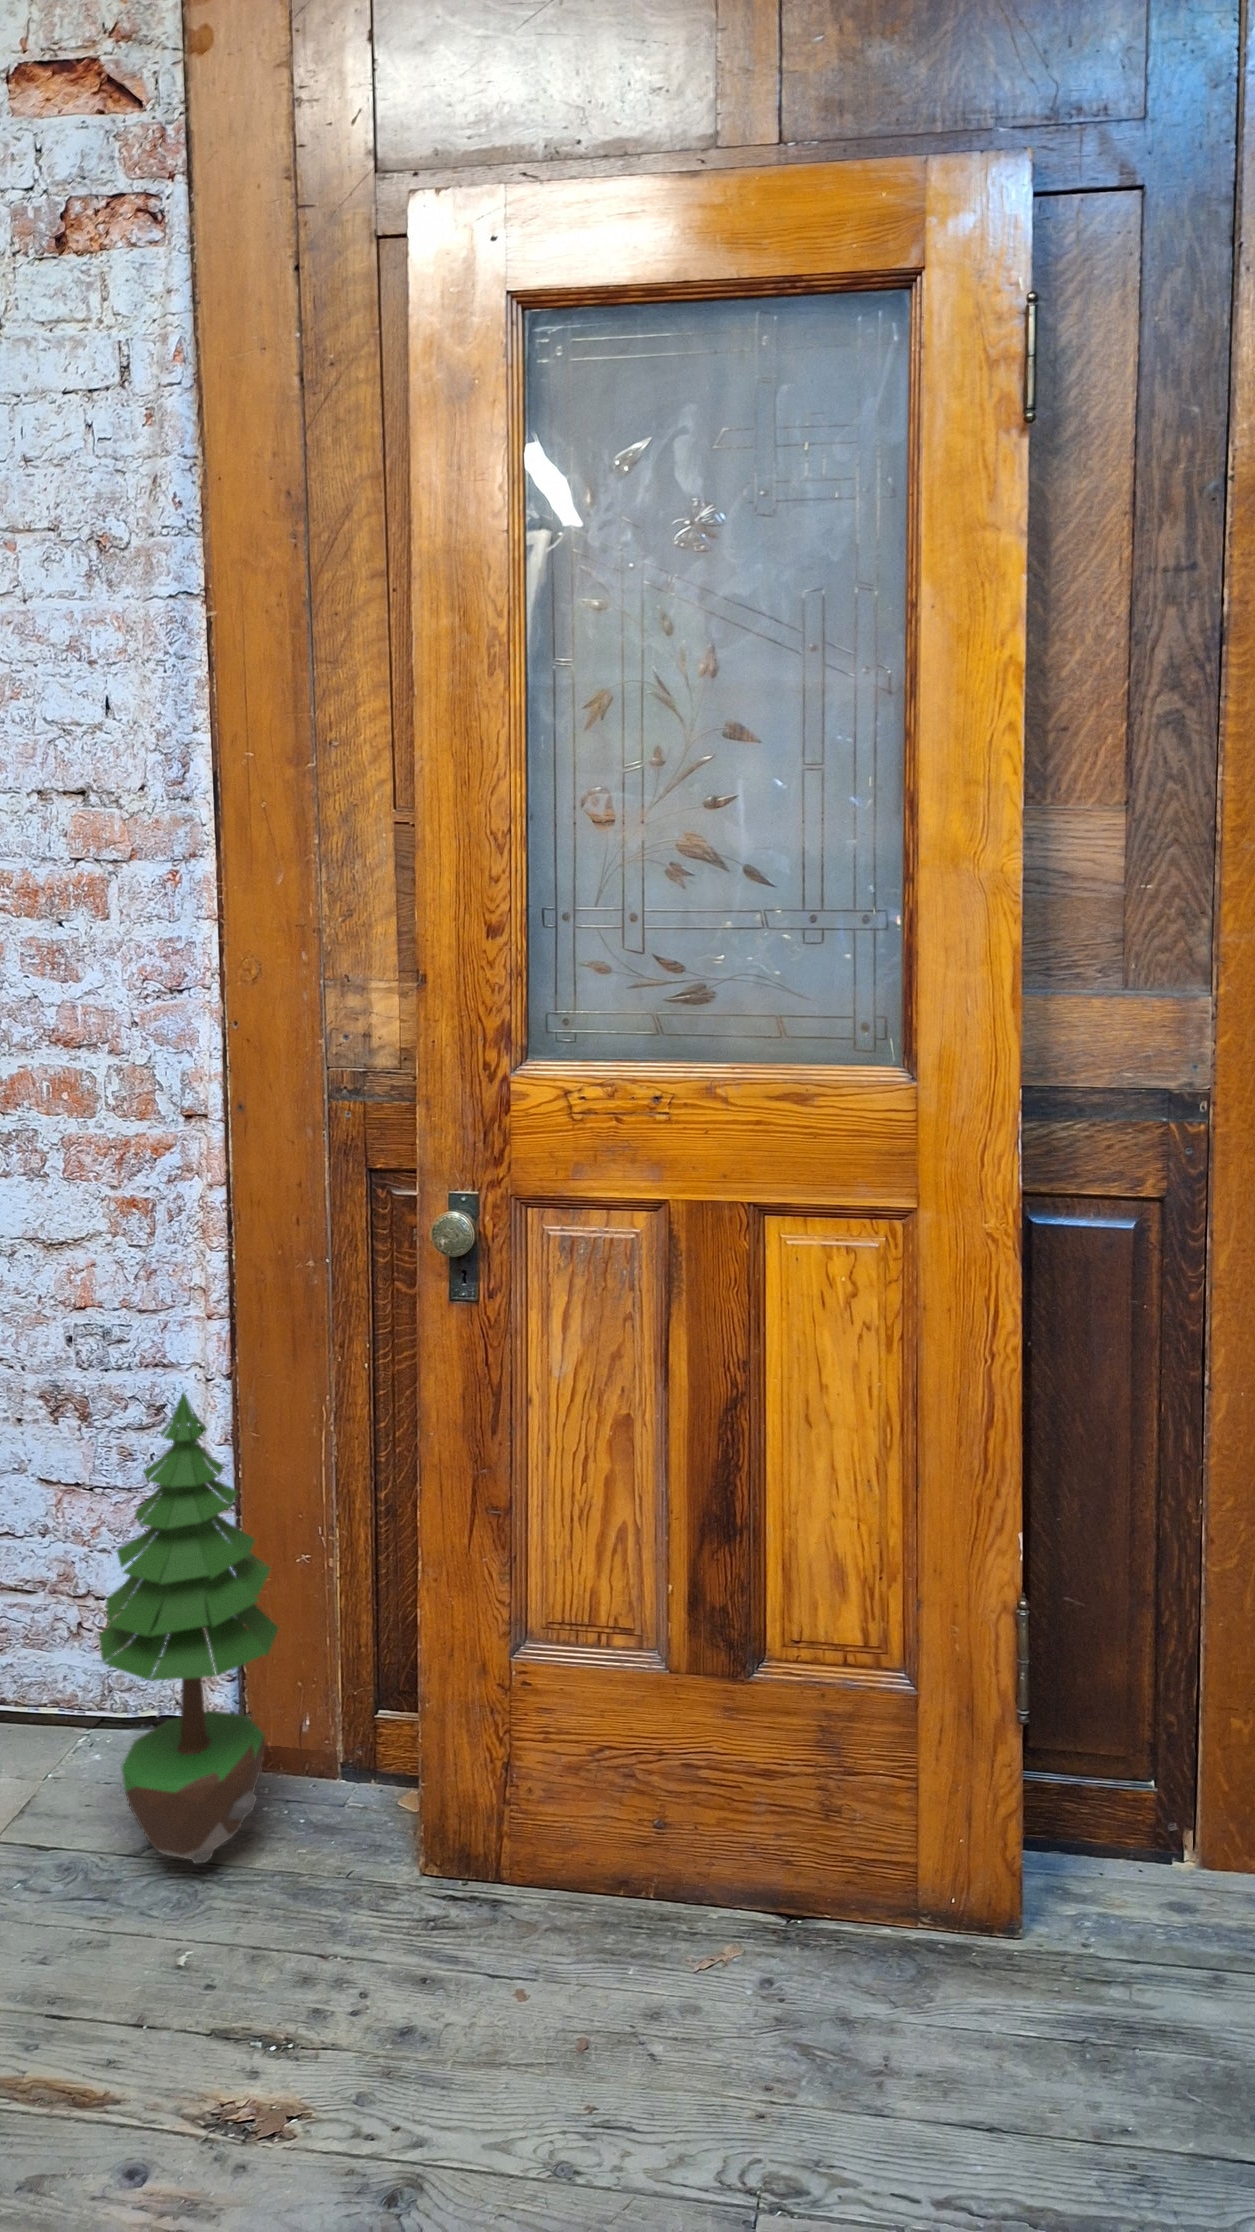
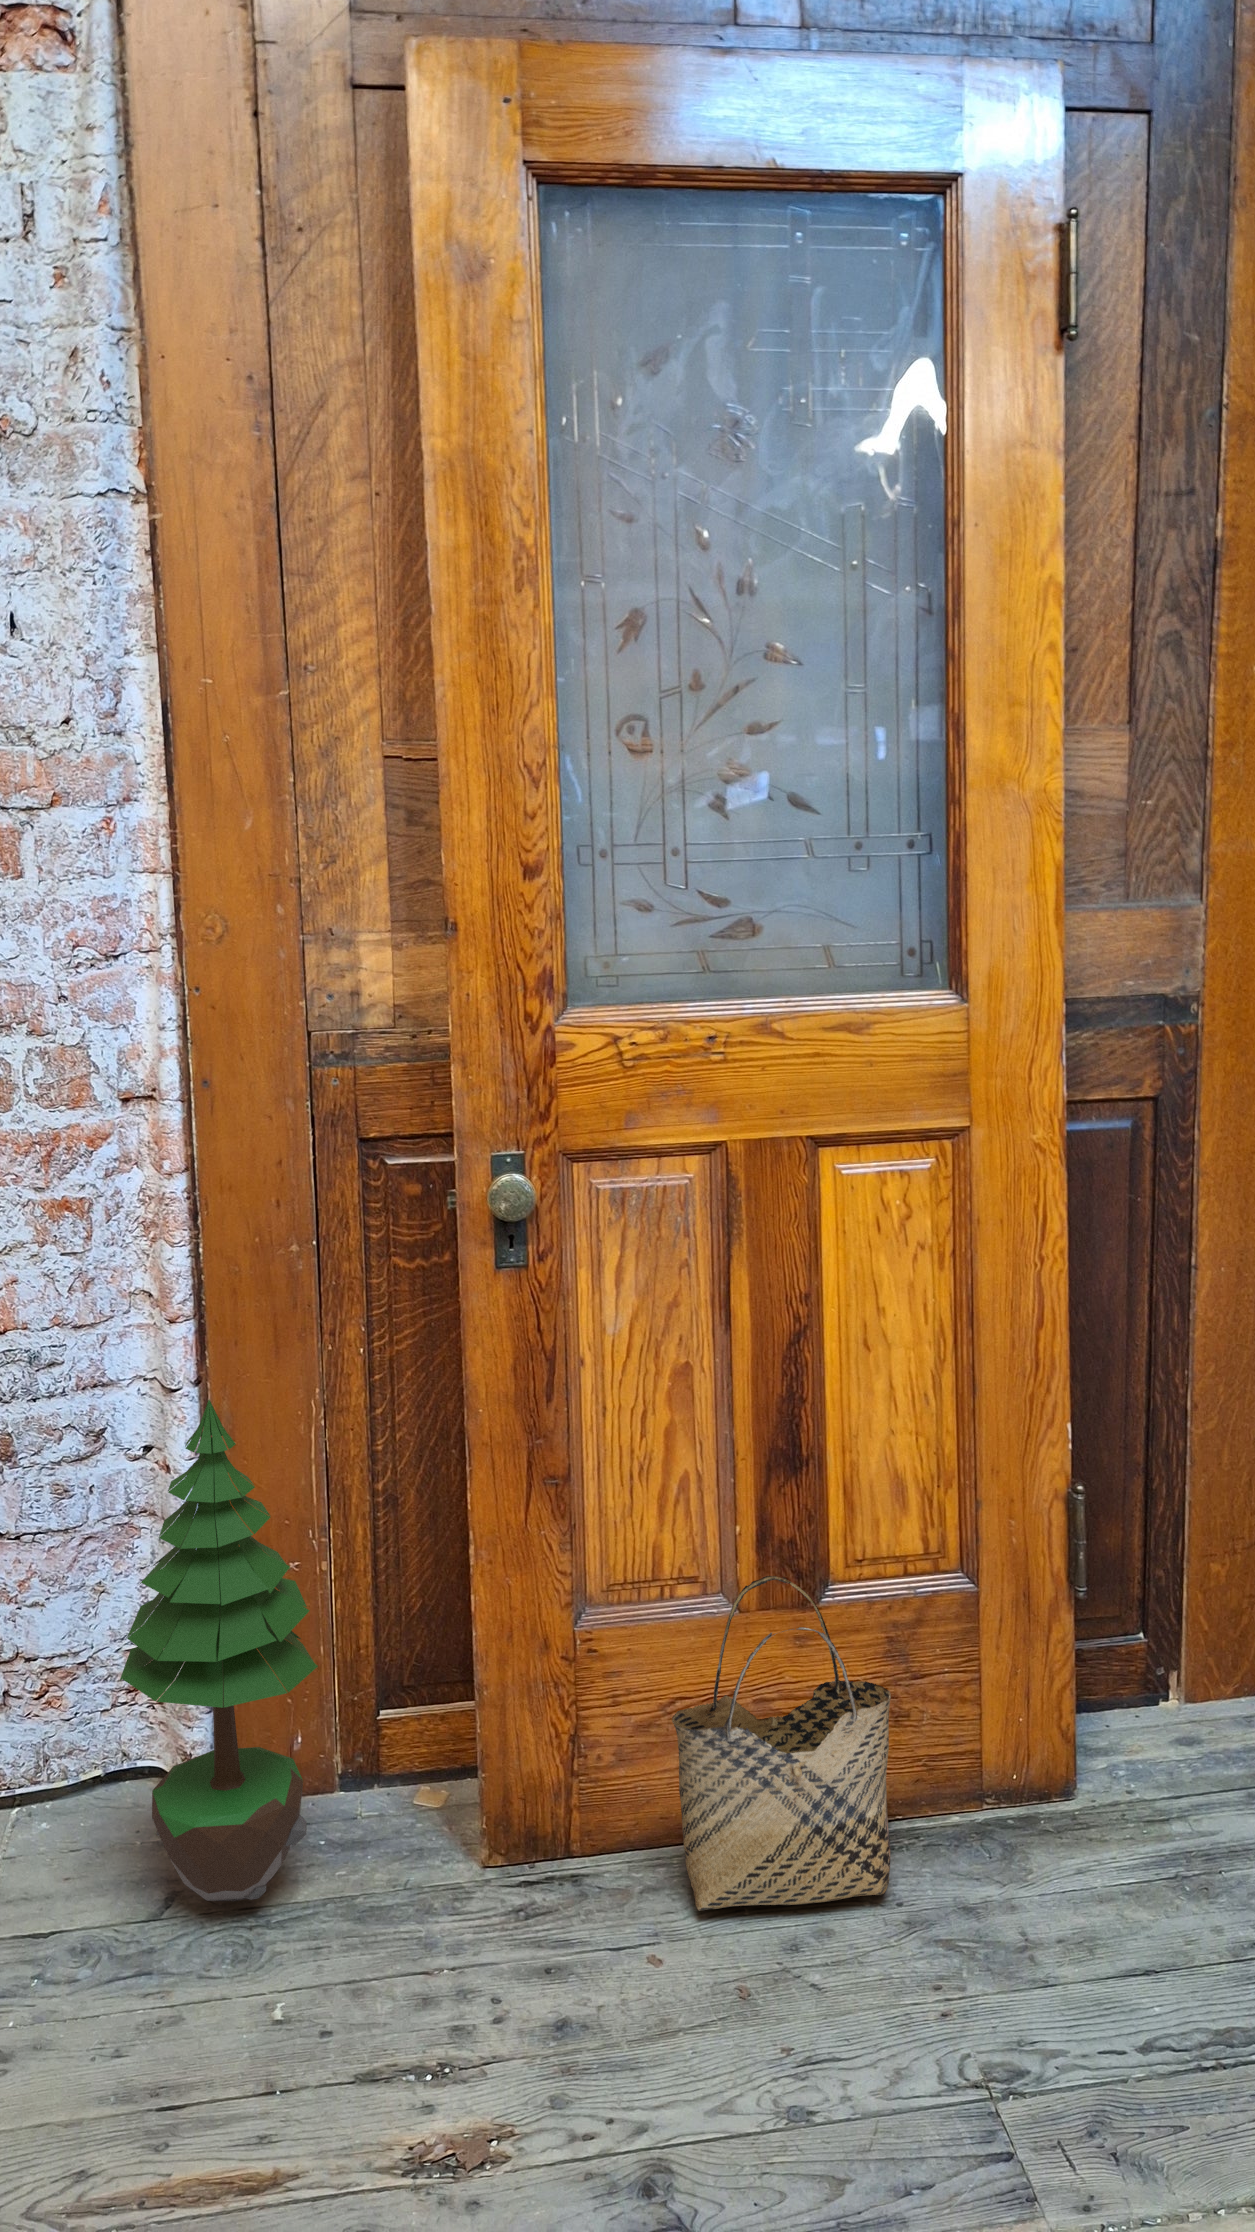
woven basket: none [559,1642,790,2010] -> present [672,1576,891,1911]

